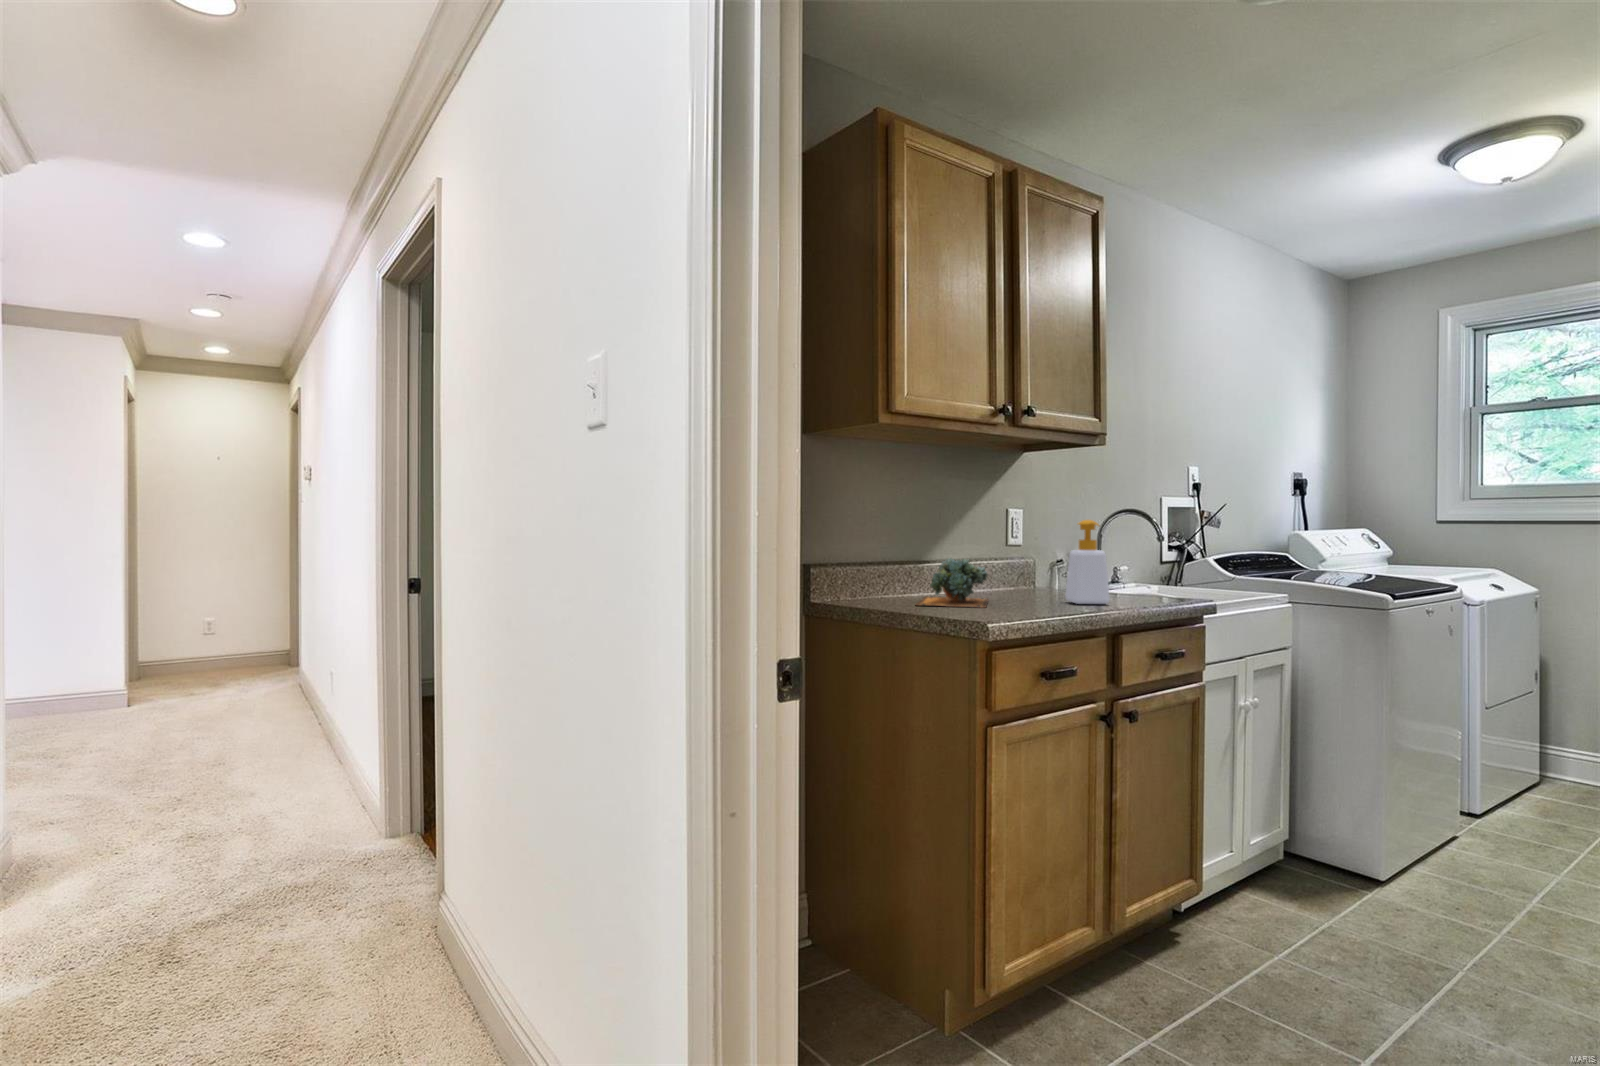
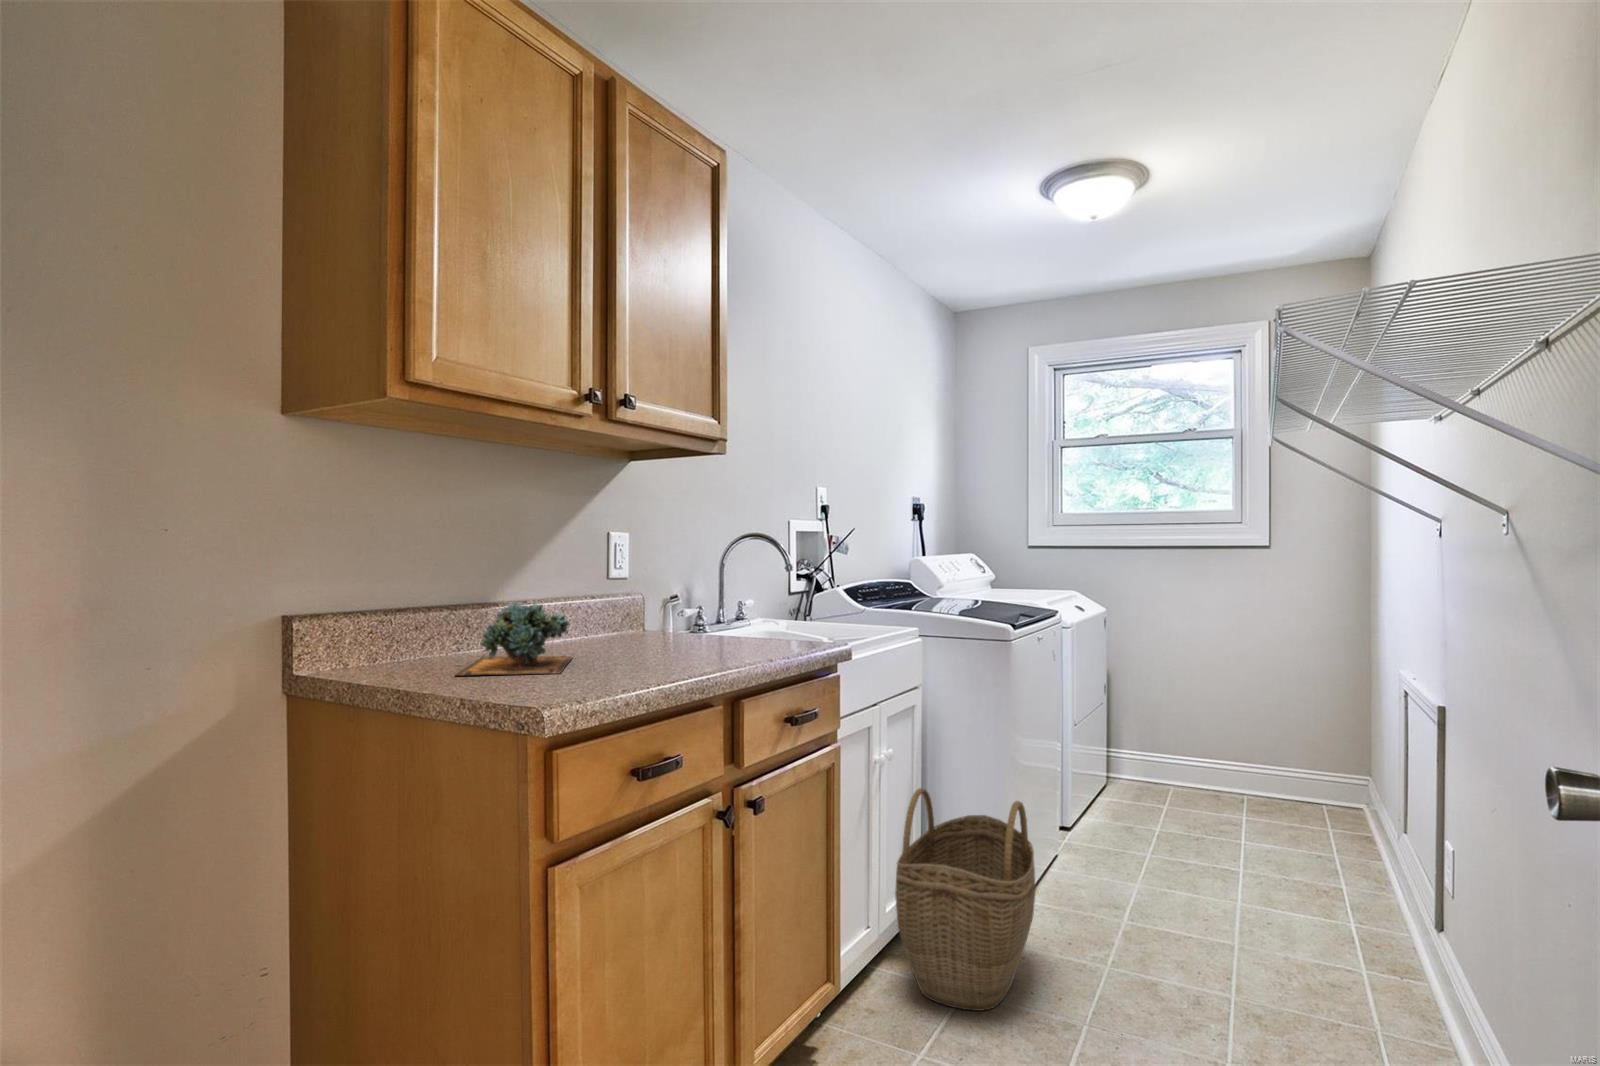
soap bottle: present [1065,520,1109,604] -> none [674,547,728,659]
woven basket: none [1260,737,1412,937] -> present [895,788,1036,1011]

